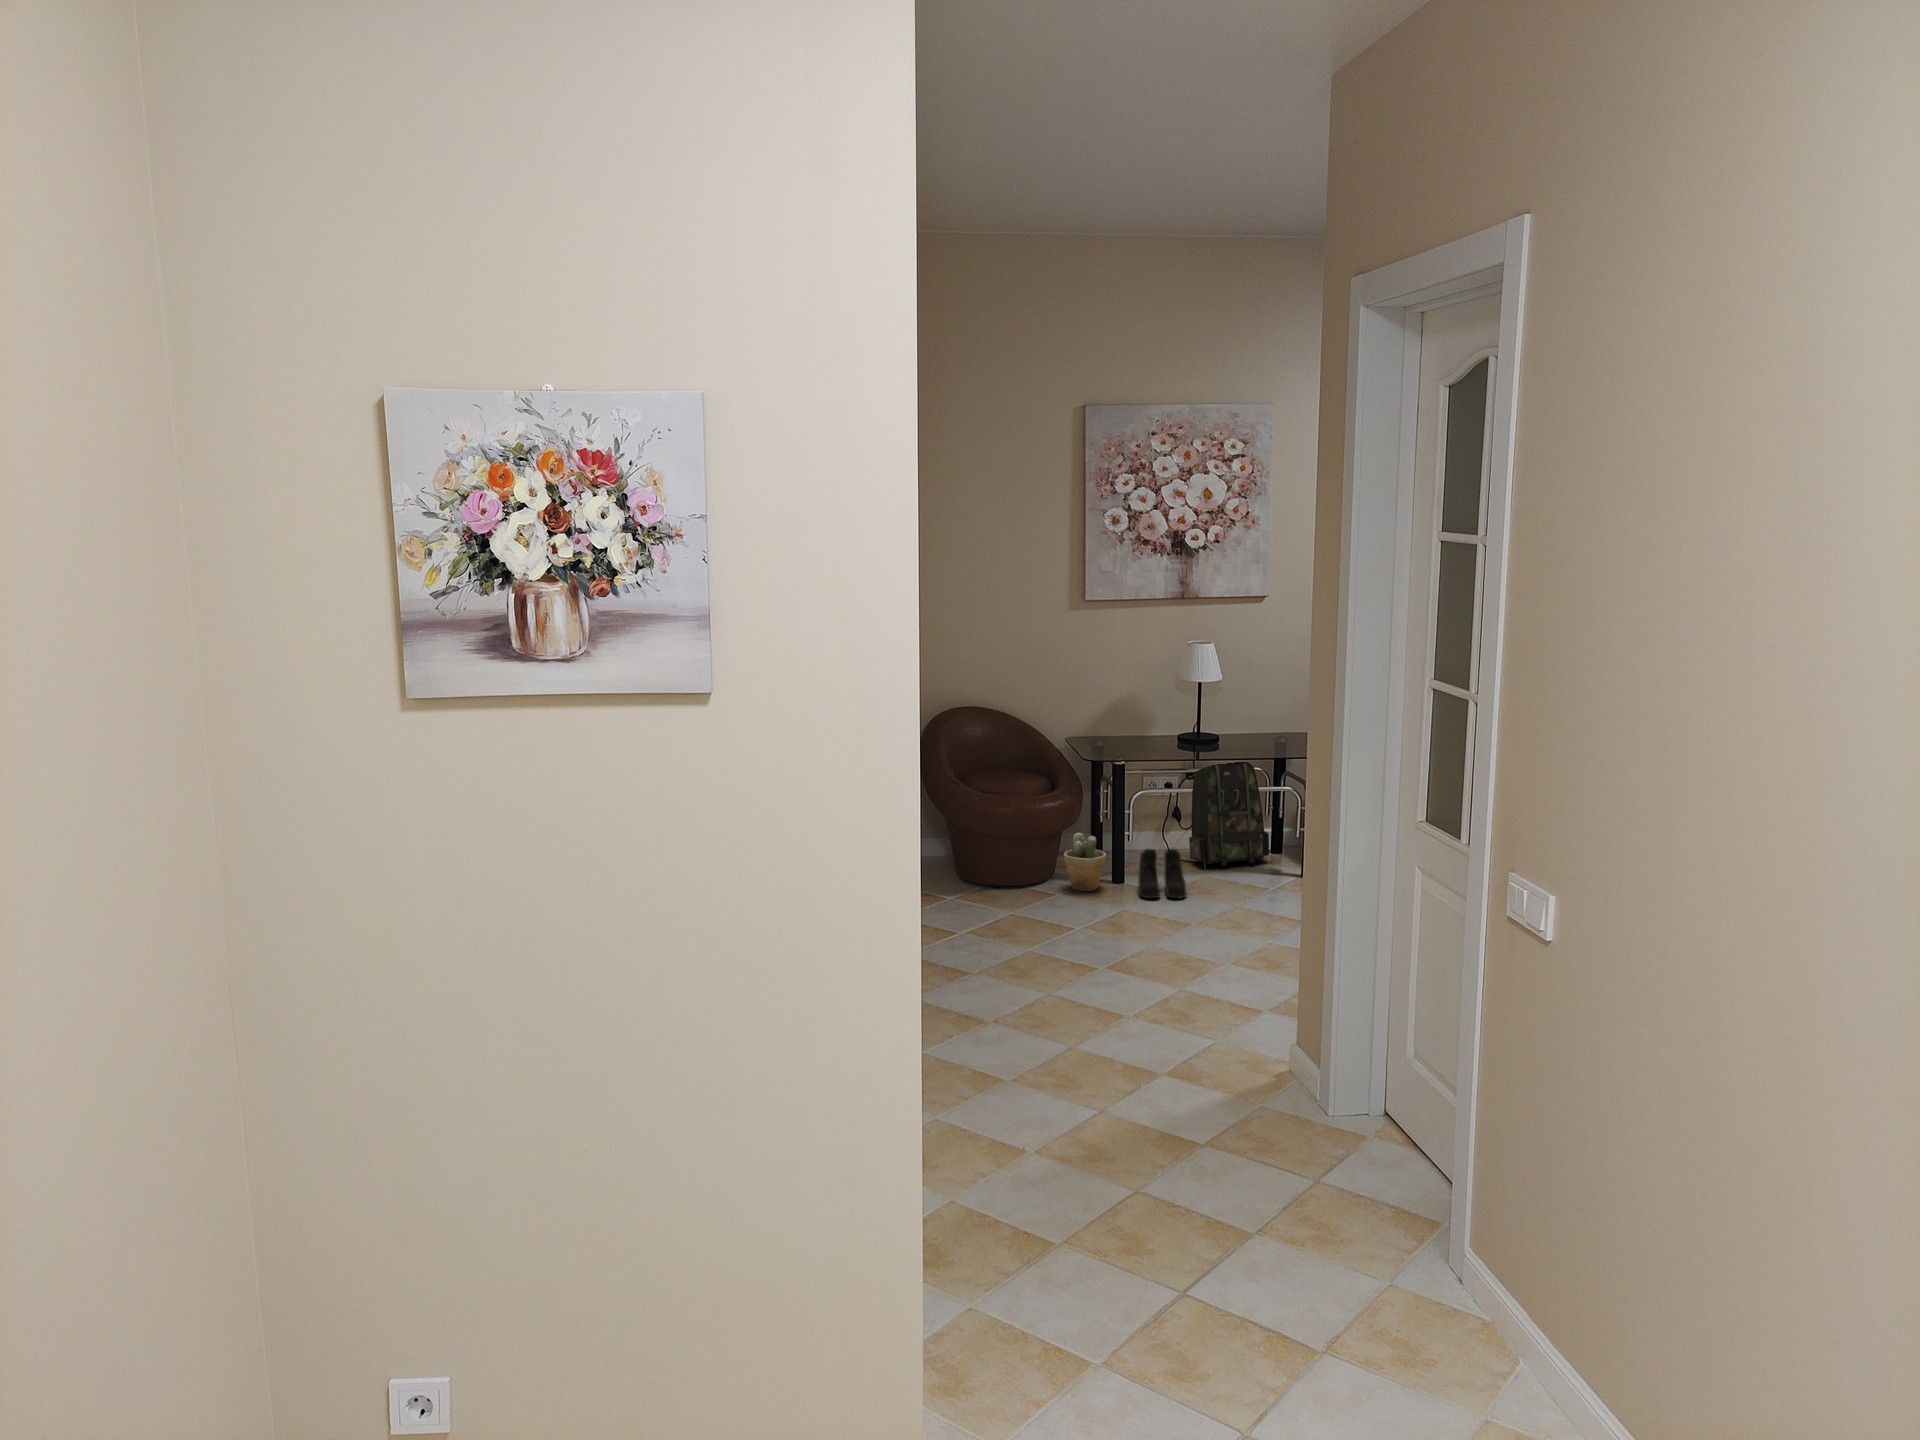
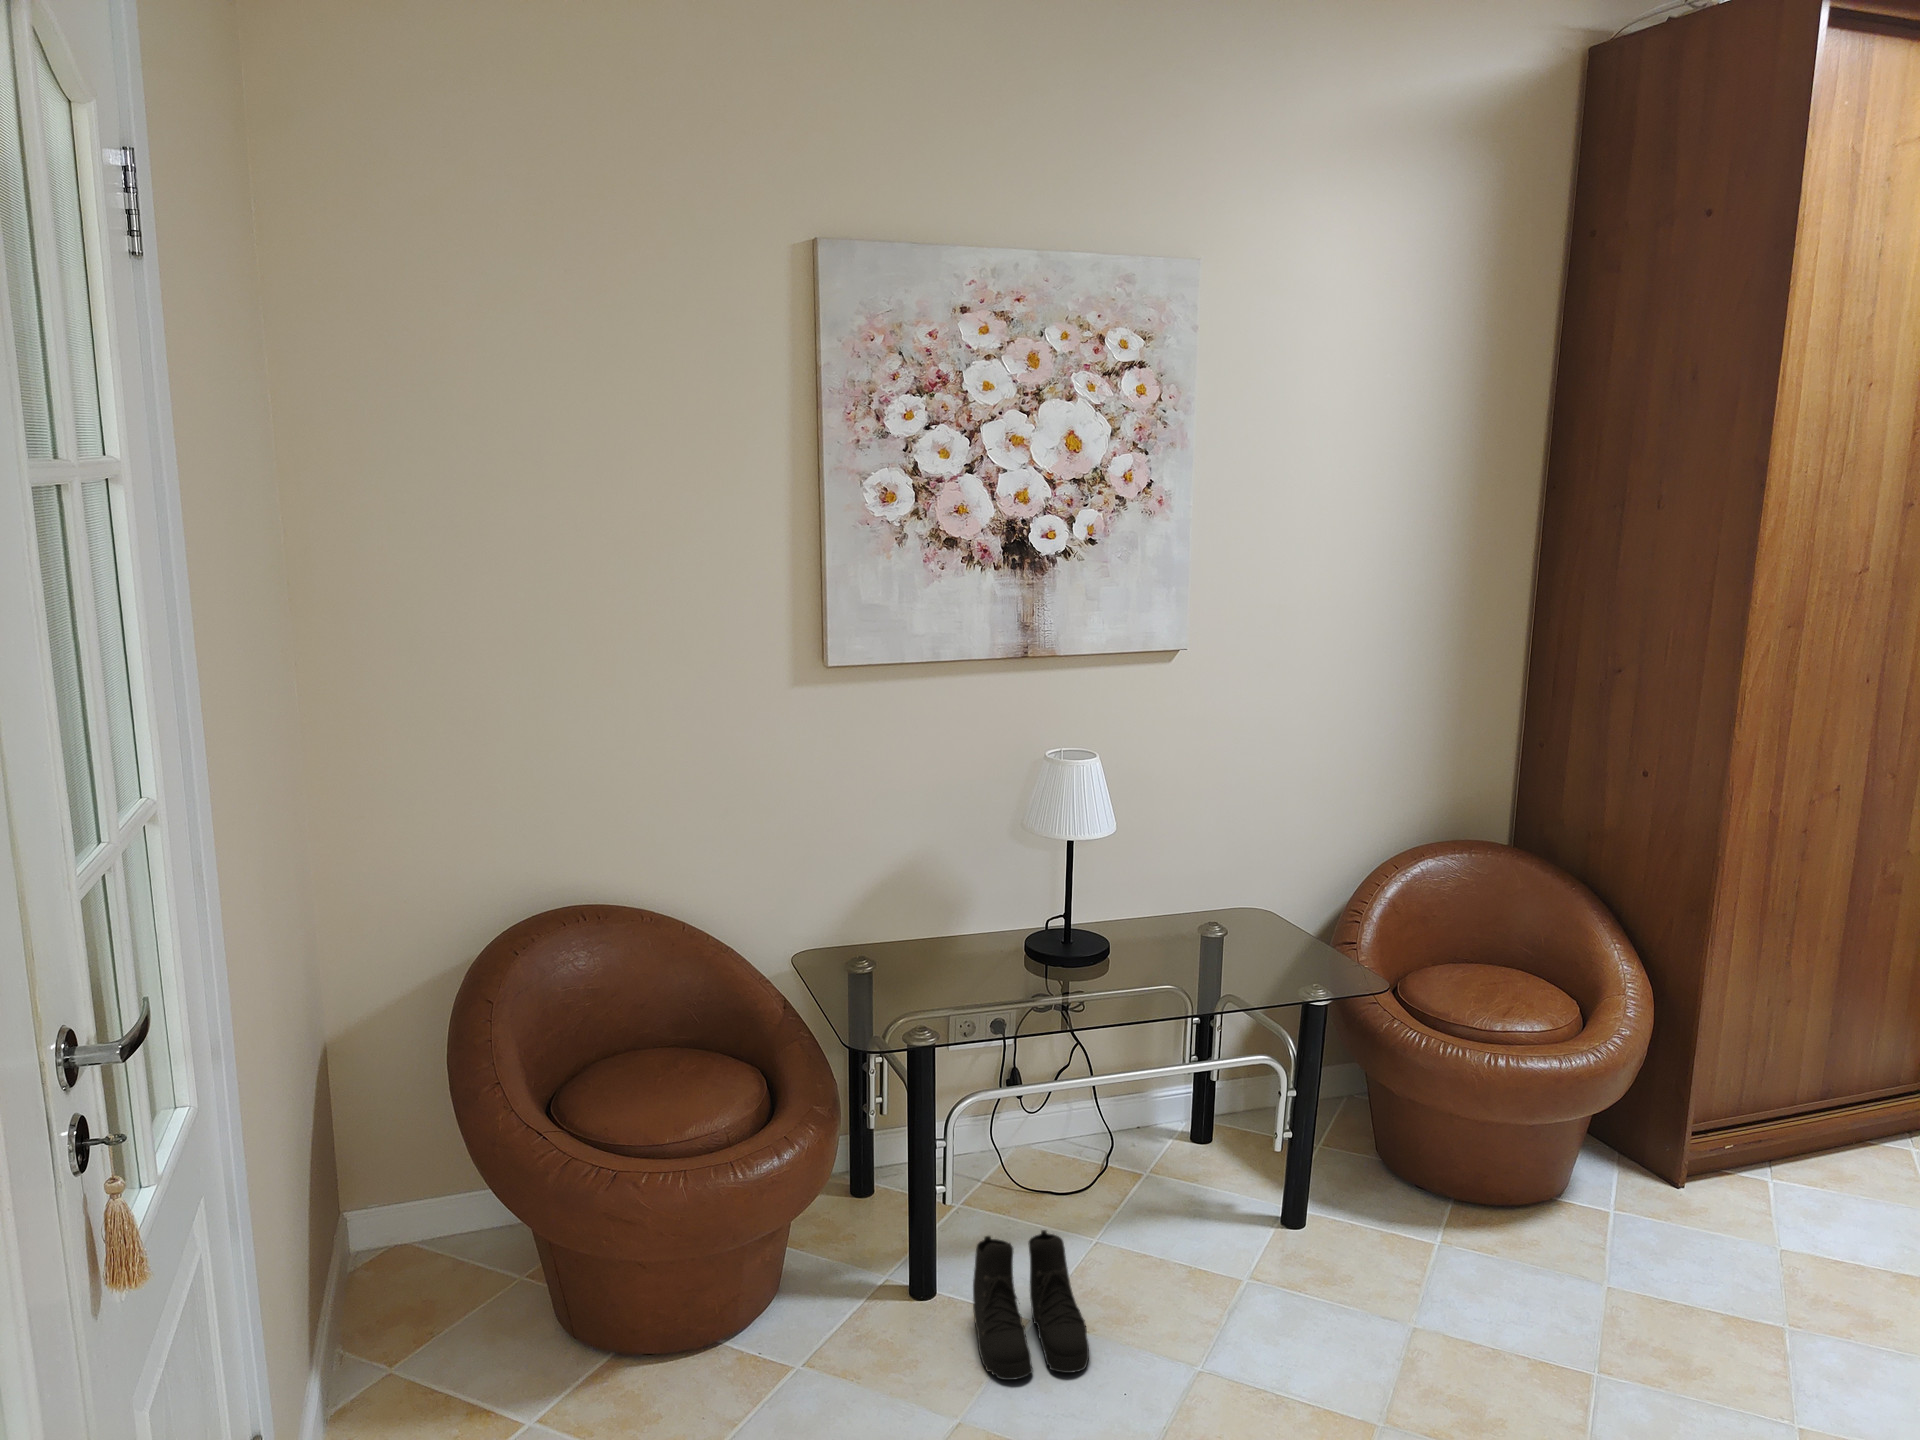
backpack: present [1189,762,1269,869] -> none [1045,979,1207,1228]
potted plant: present [1064,833,1106,891] -> none [801,1213,898,1354]

